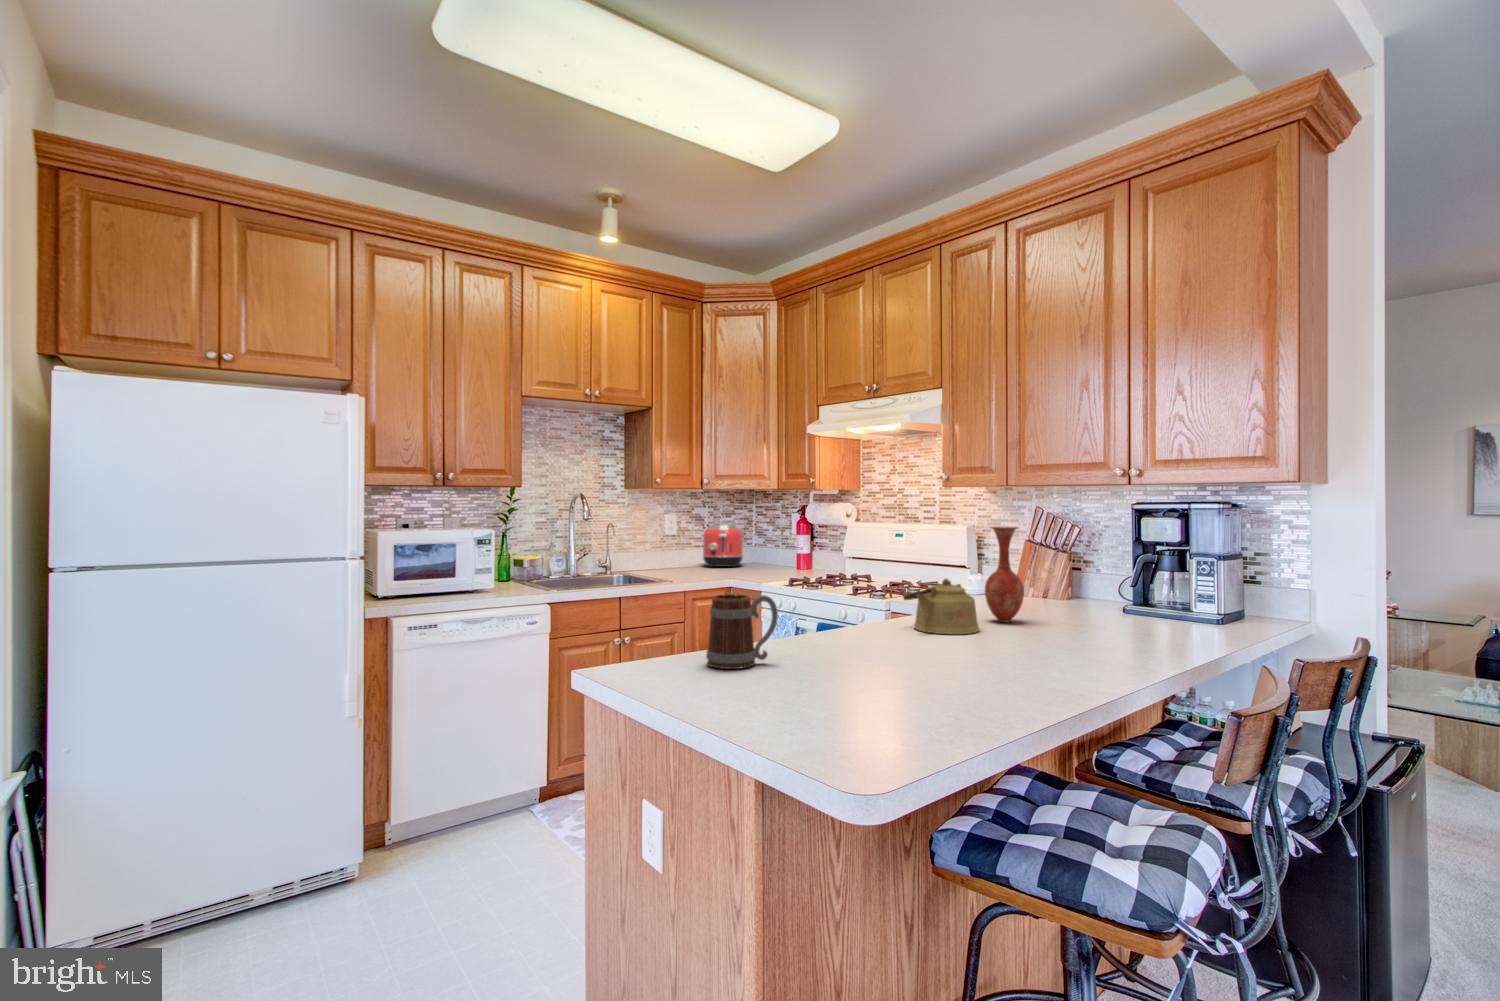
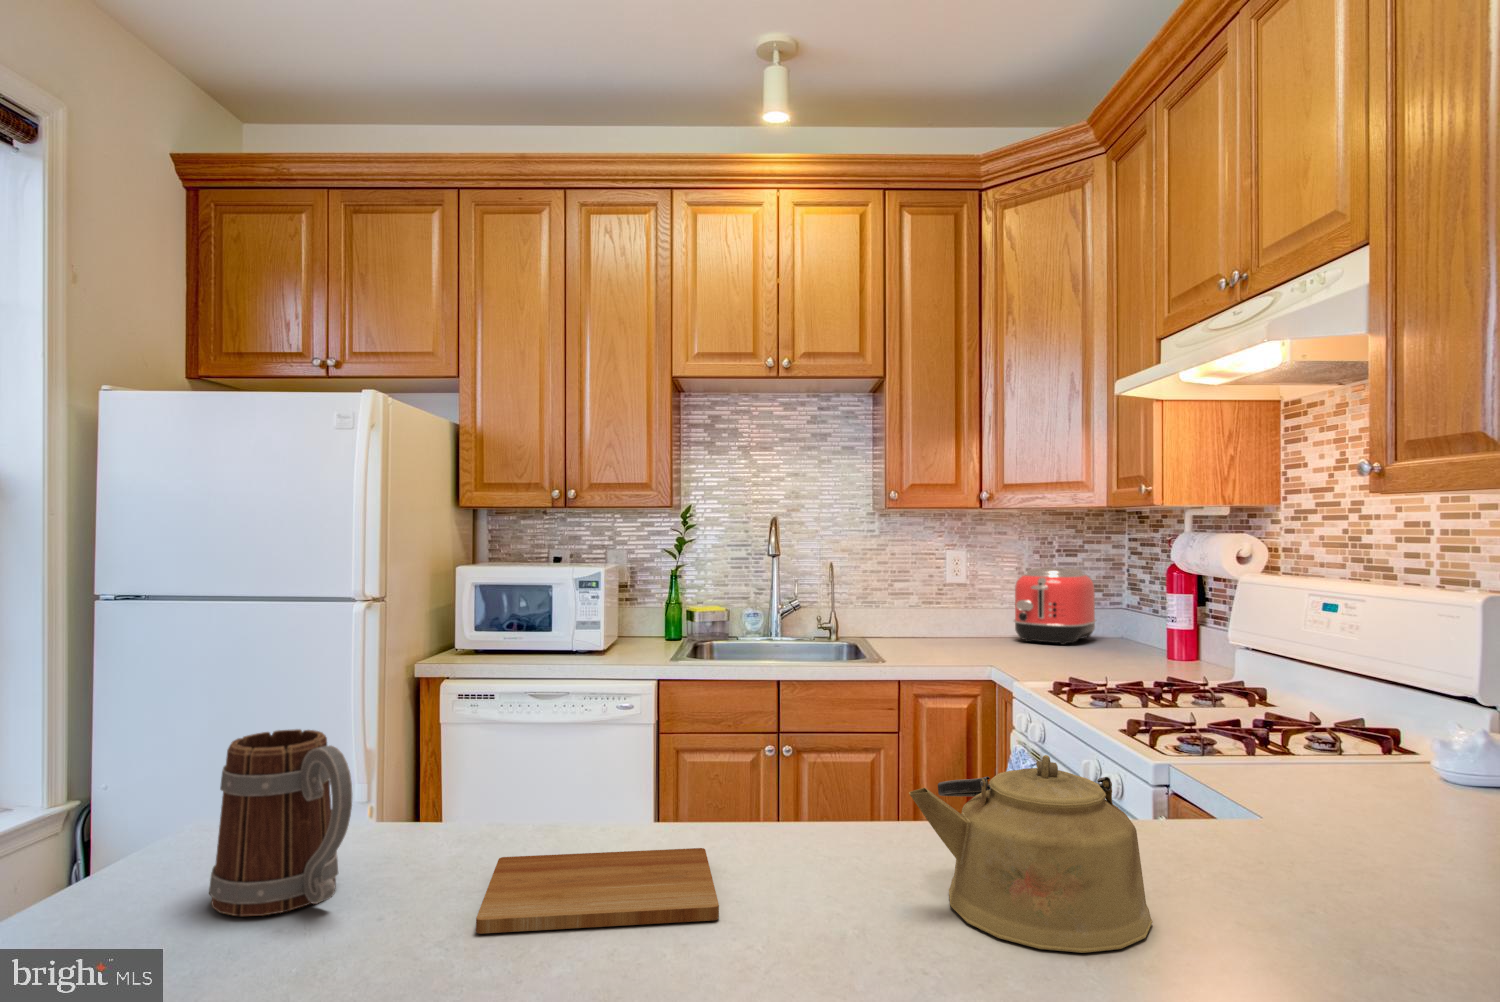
vase: present [985,527,1024,622] -> none [1248,607,1393,932]
cutting board: none [781,632,880,657] -> present [476,848,719,934]

